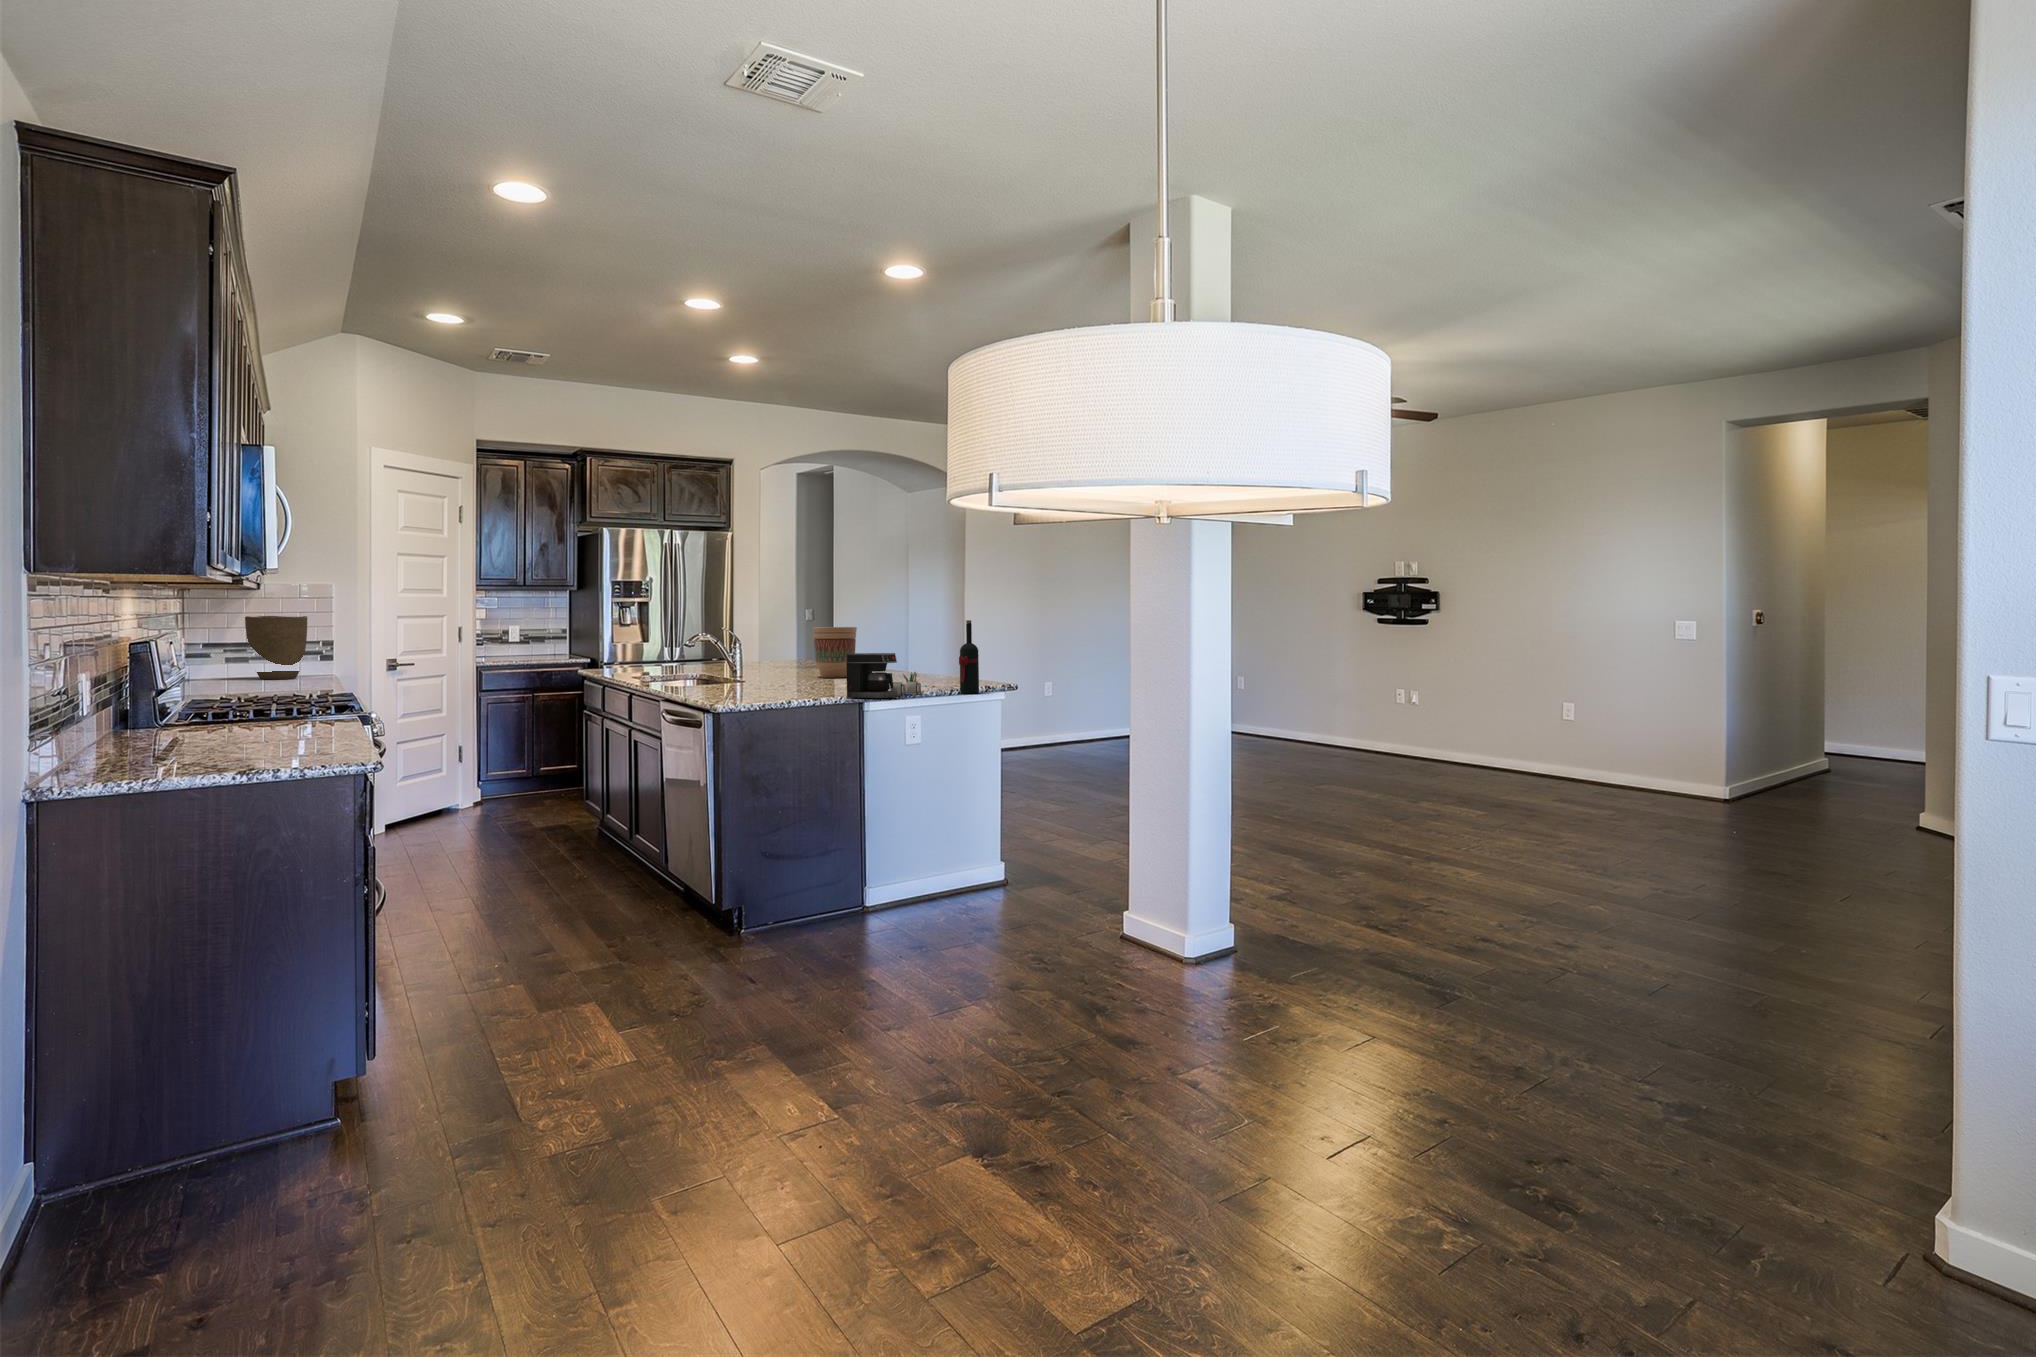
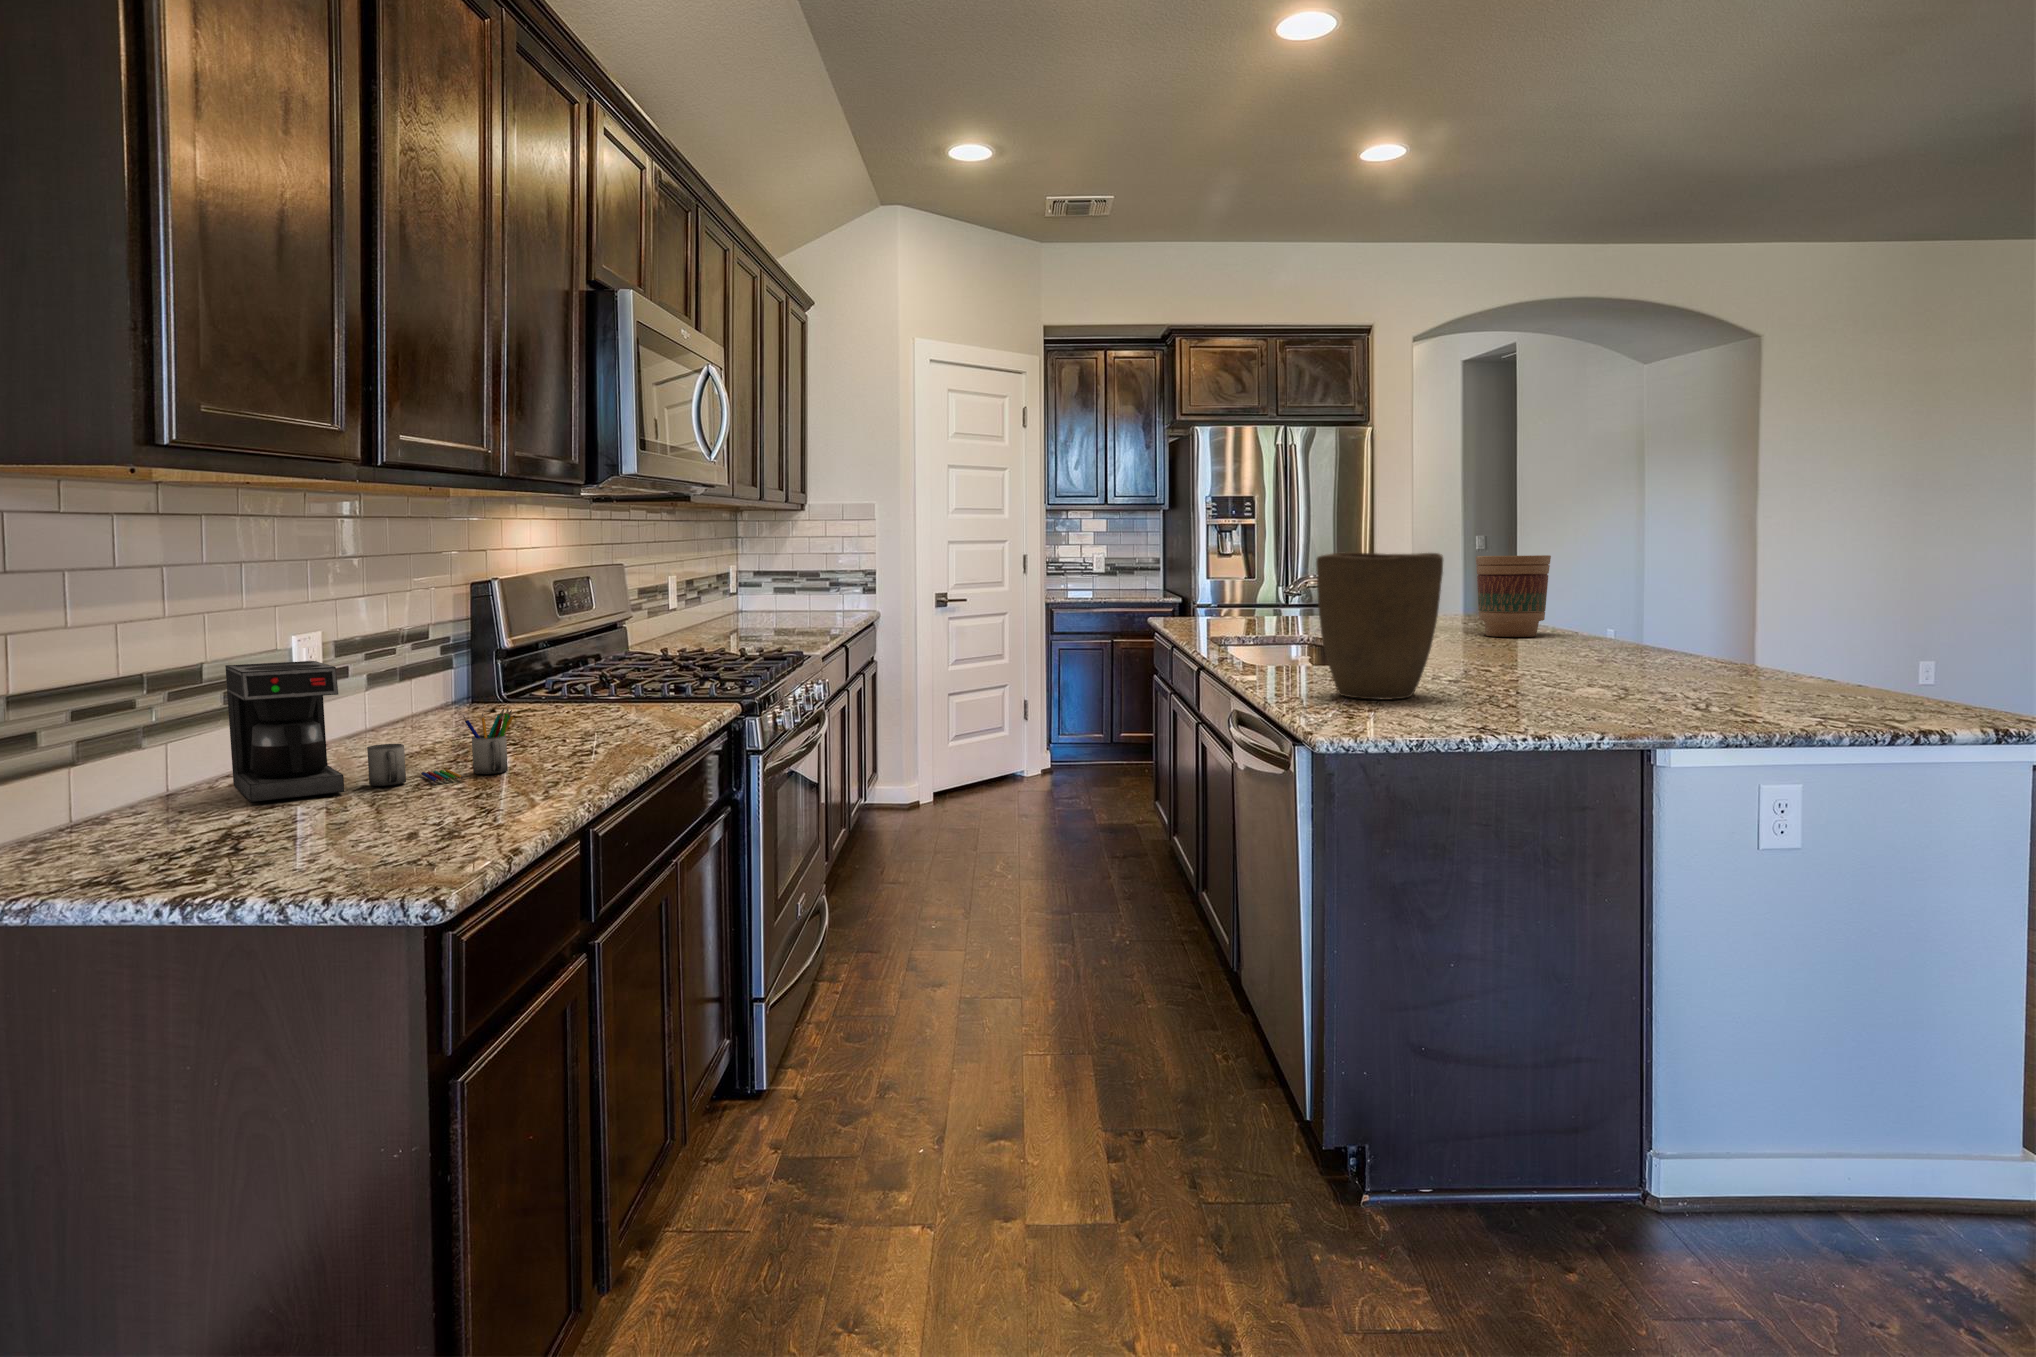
vase: present [245,616,307,679] -> present [1316,552,1443,700]
wine bottle: present [959,620,979,694] -> none [1772,545,1820,690]
coffee maker: present [846,653,921,698] -> present [225,661,514,802]

